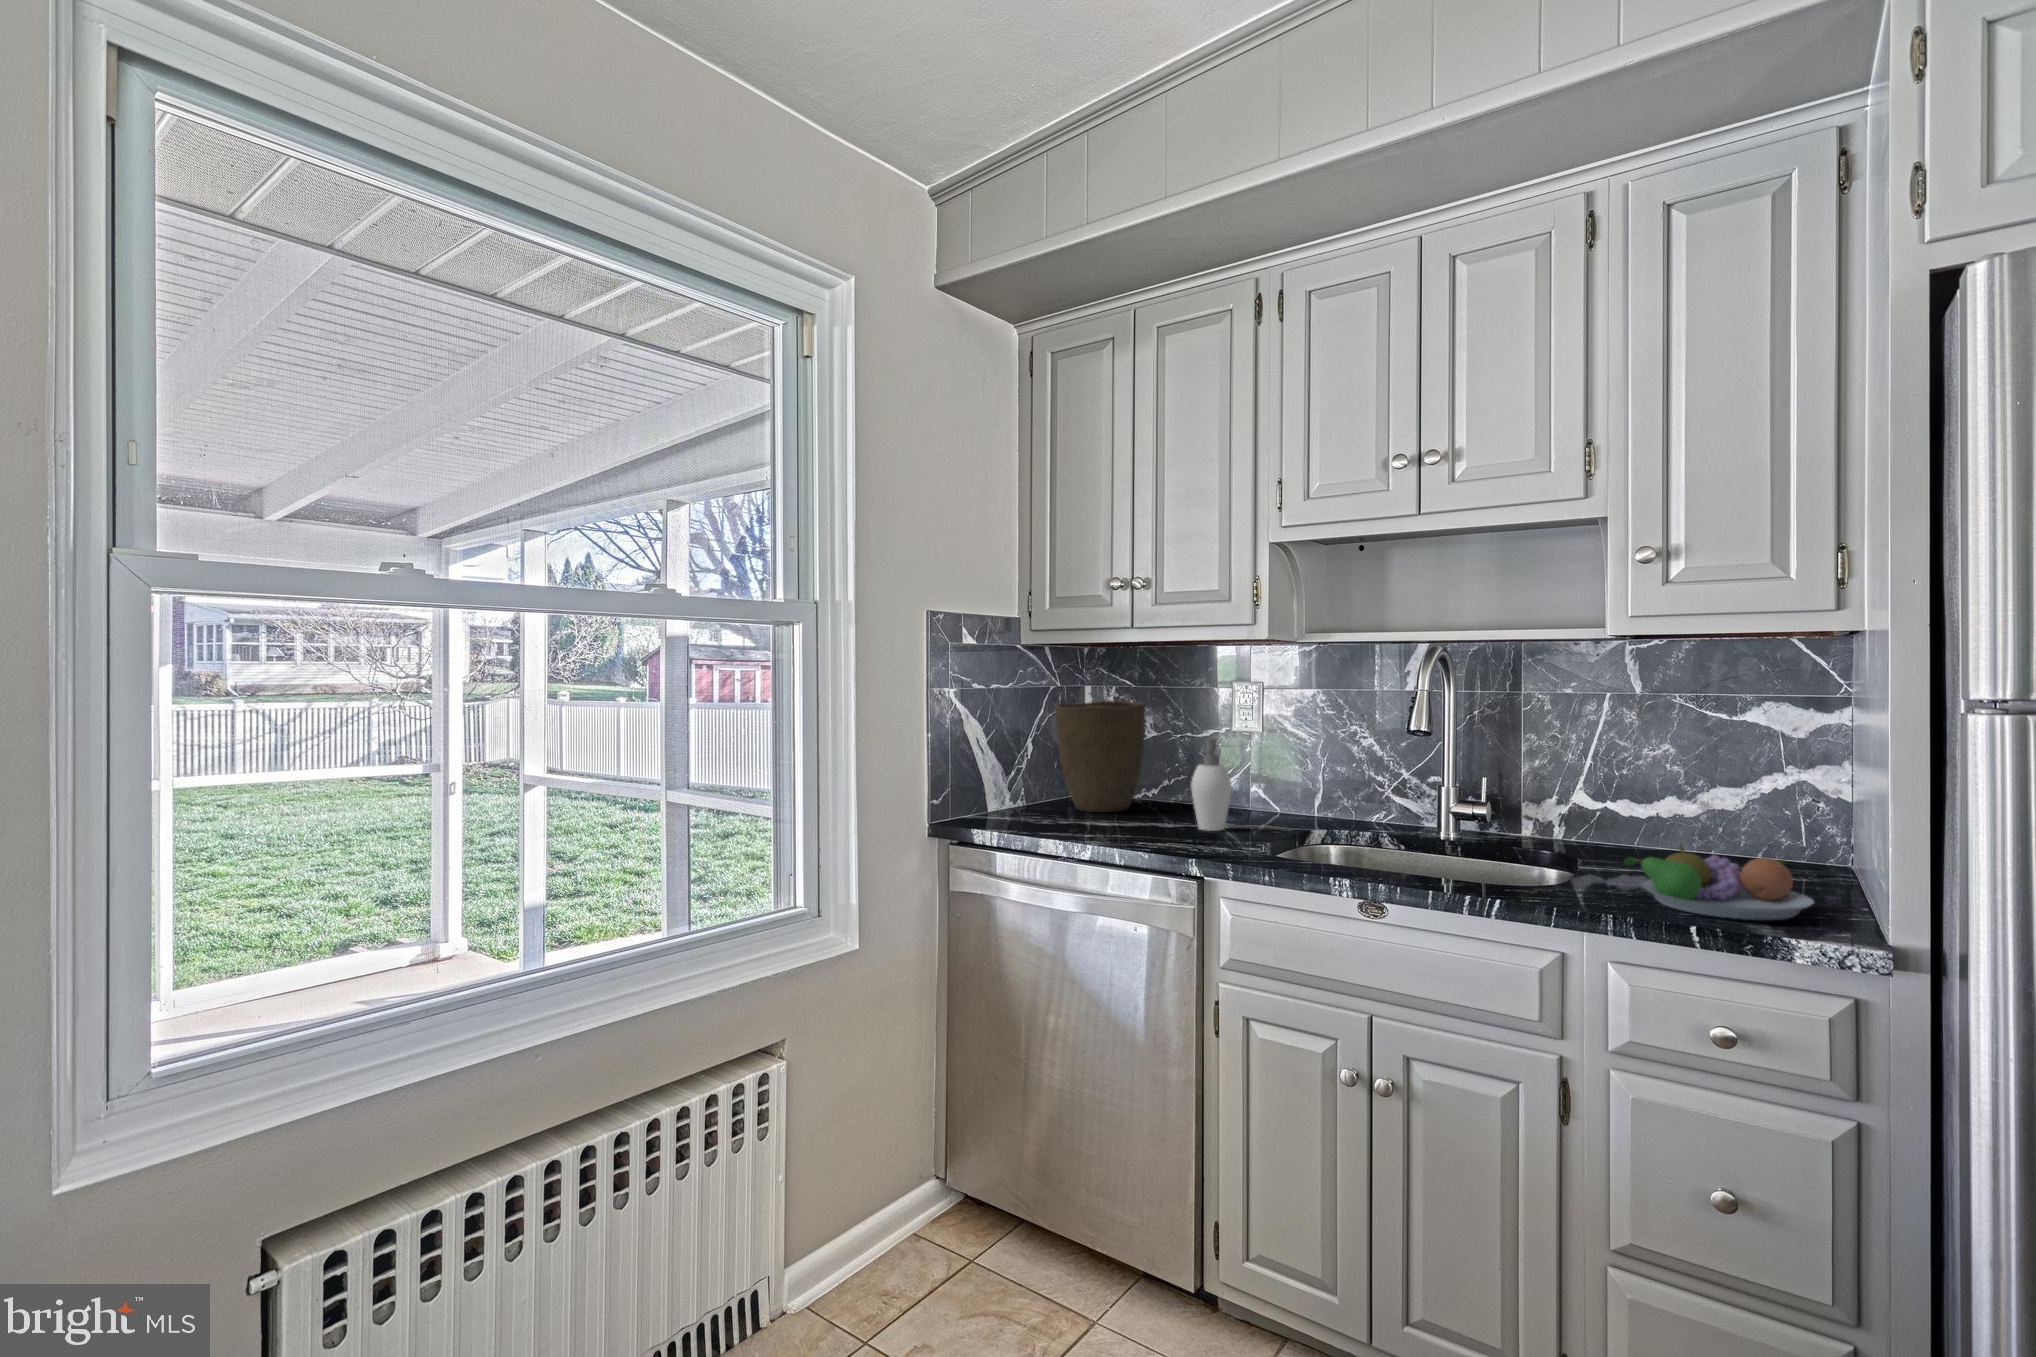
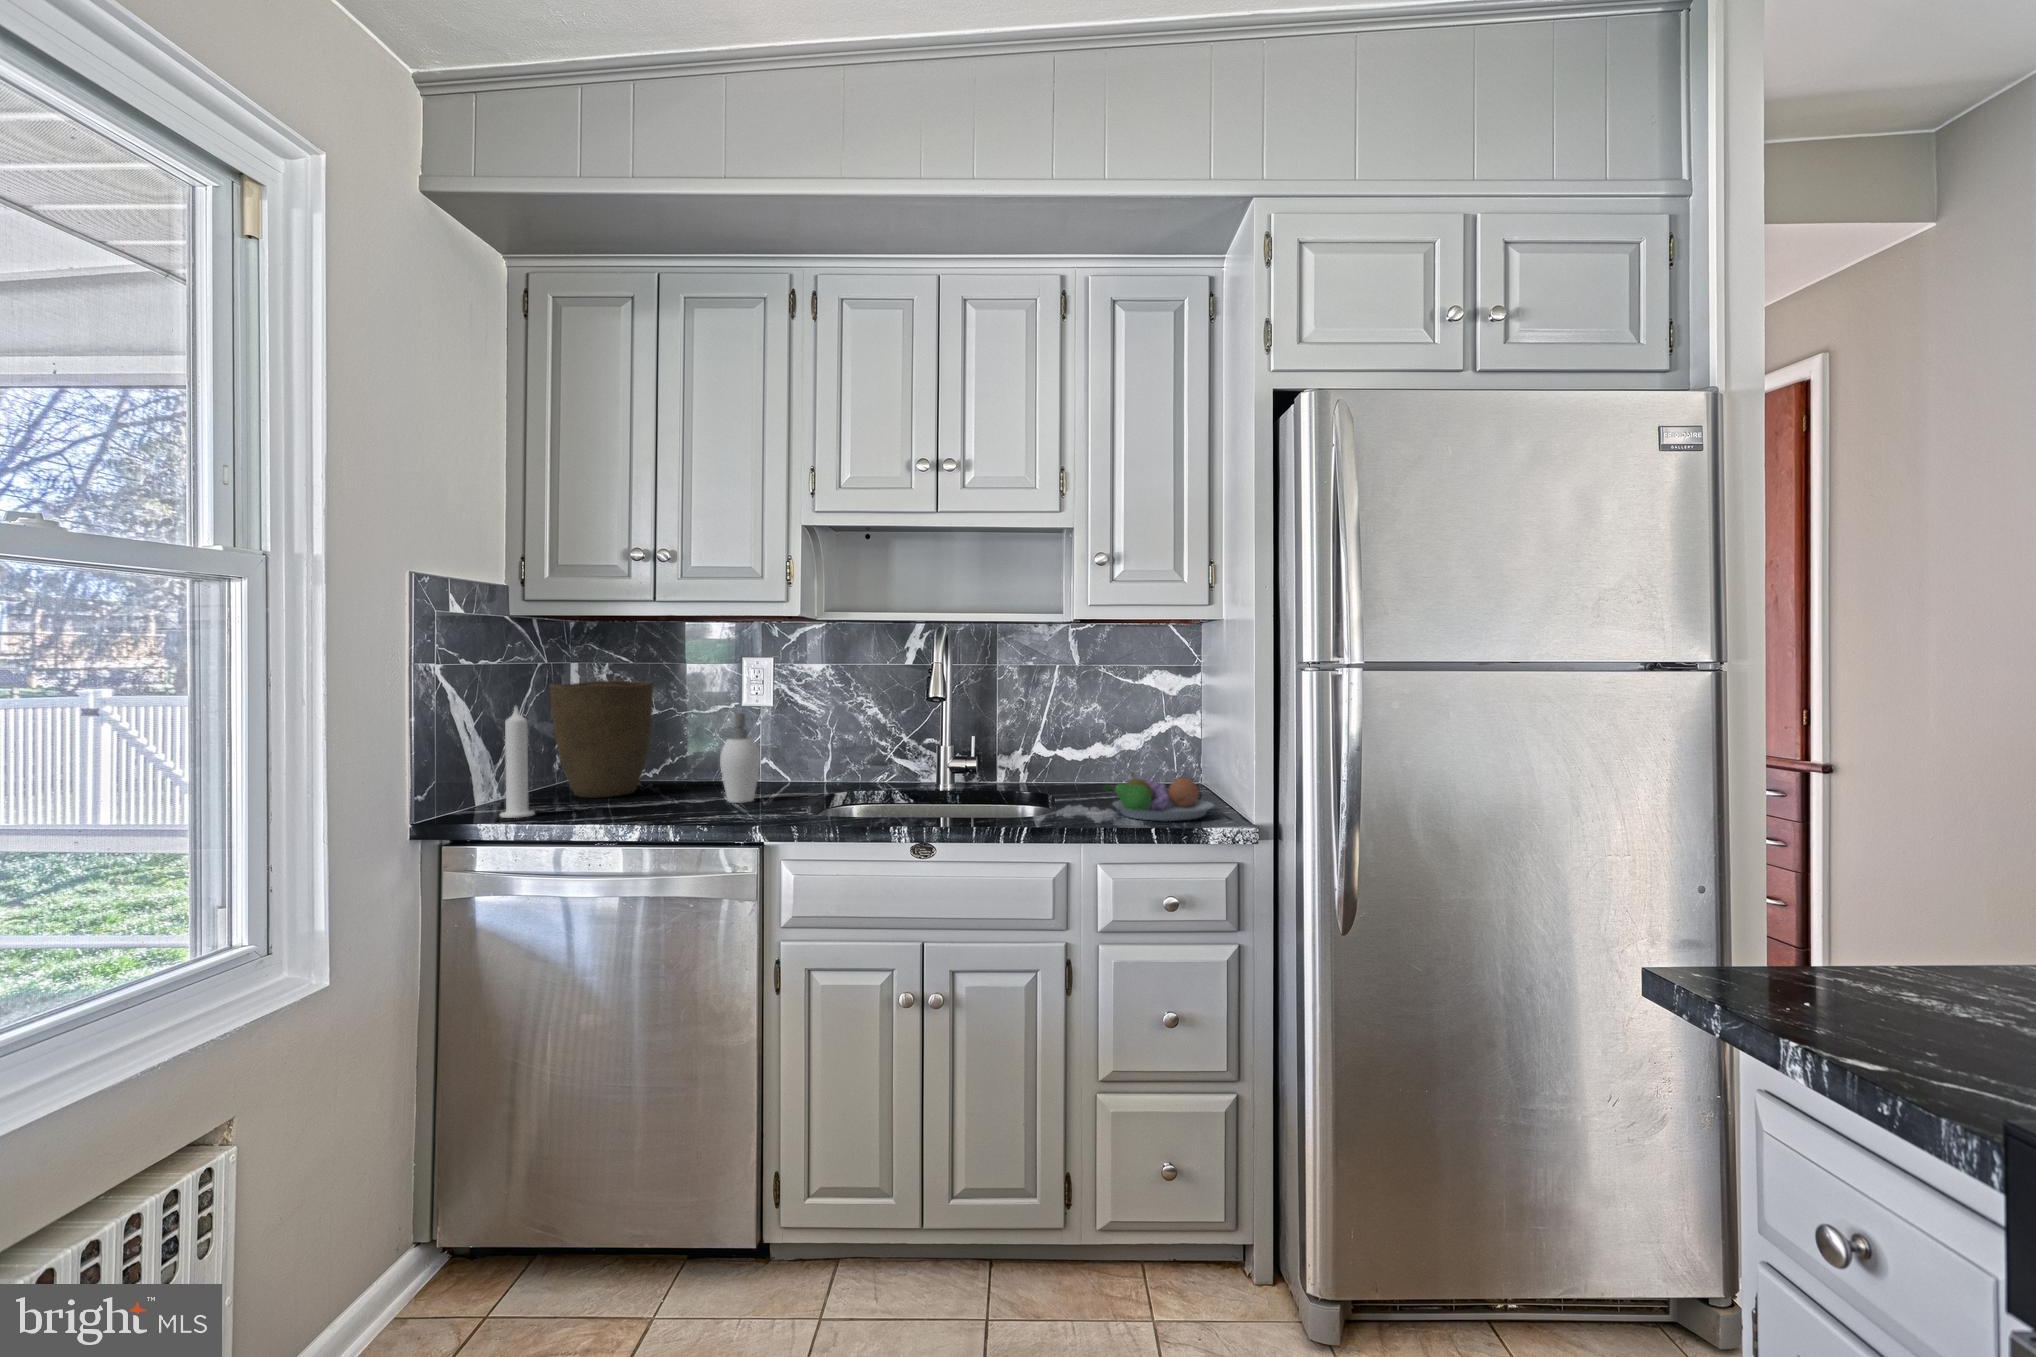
candle: none [997,726,1025,826] -> present [500,707,535,818]

